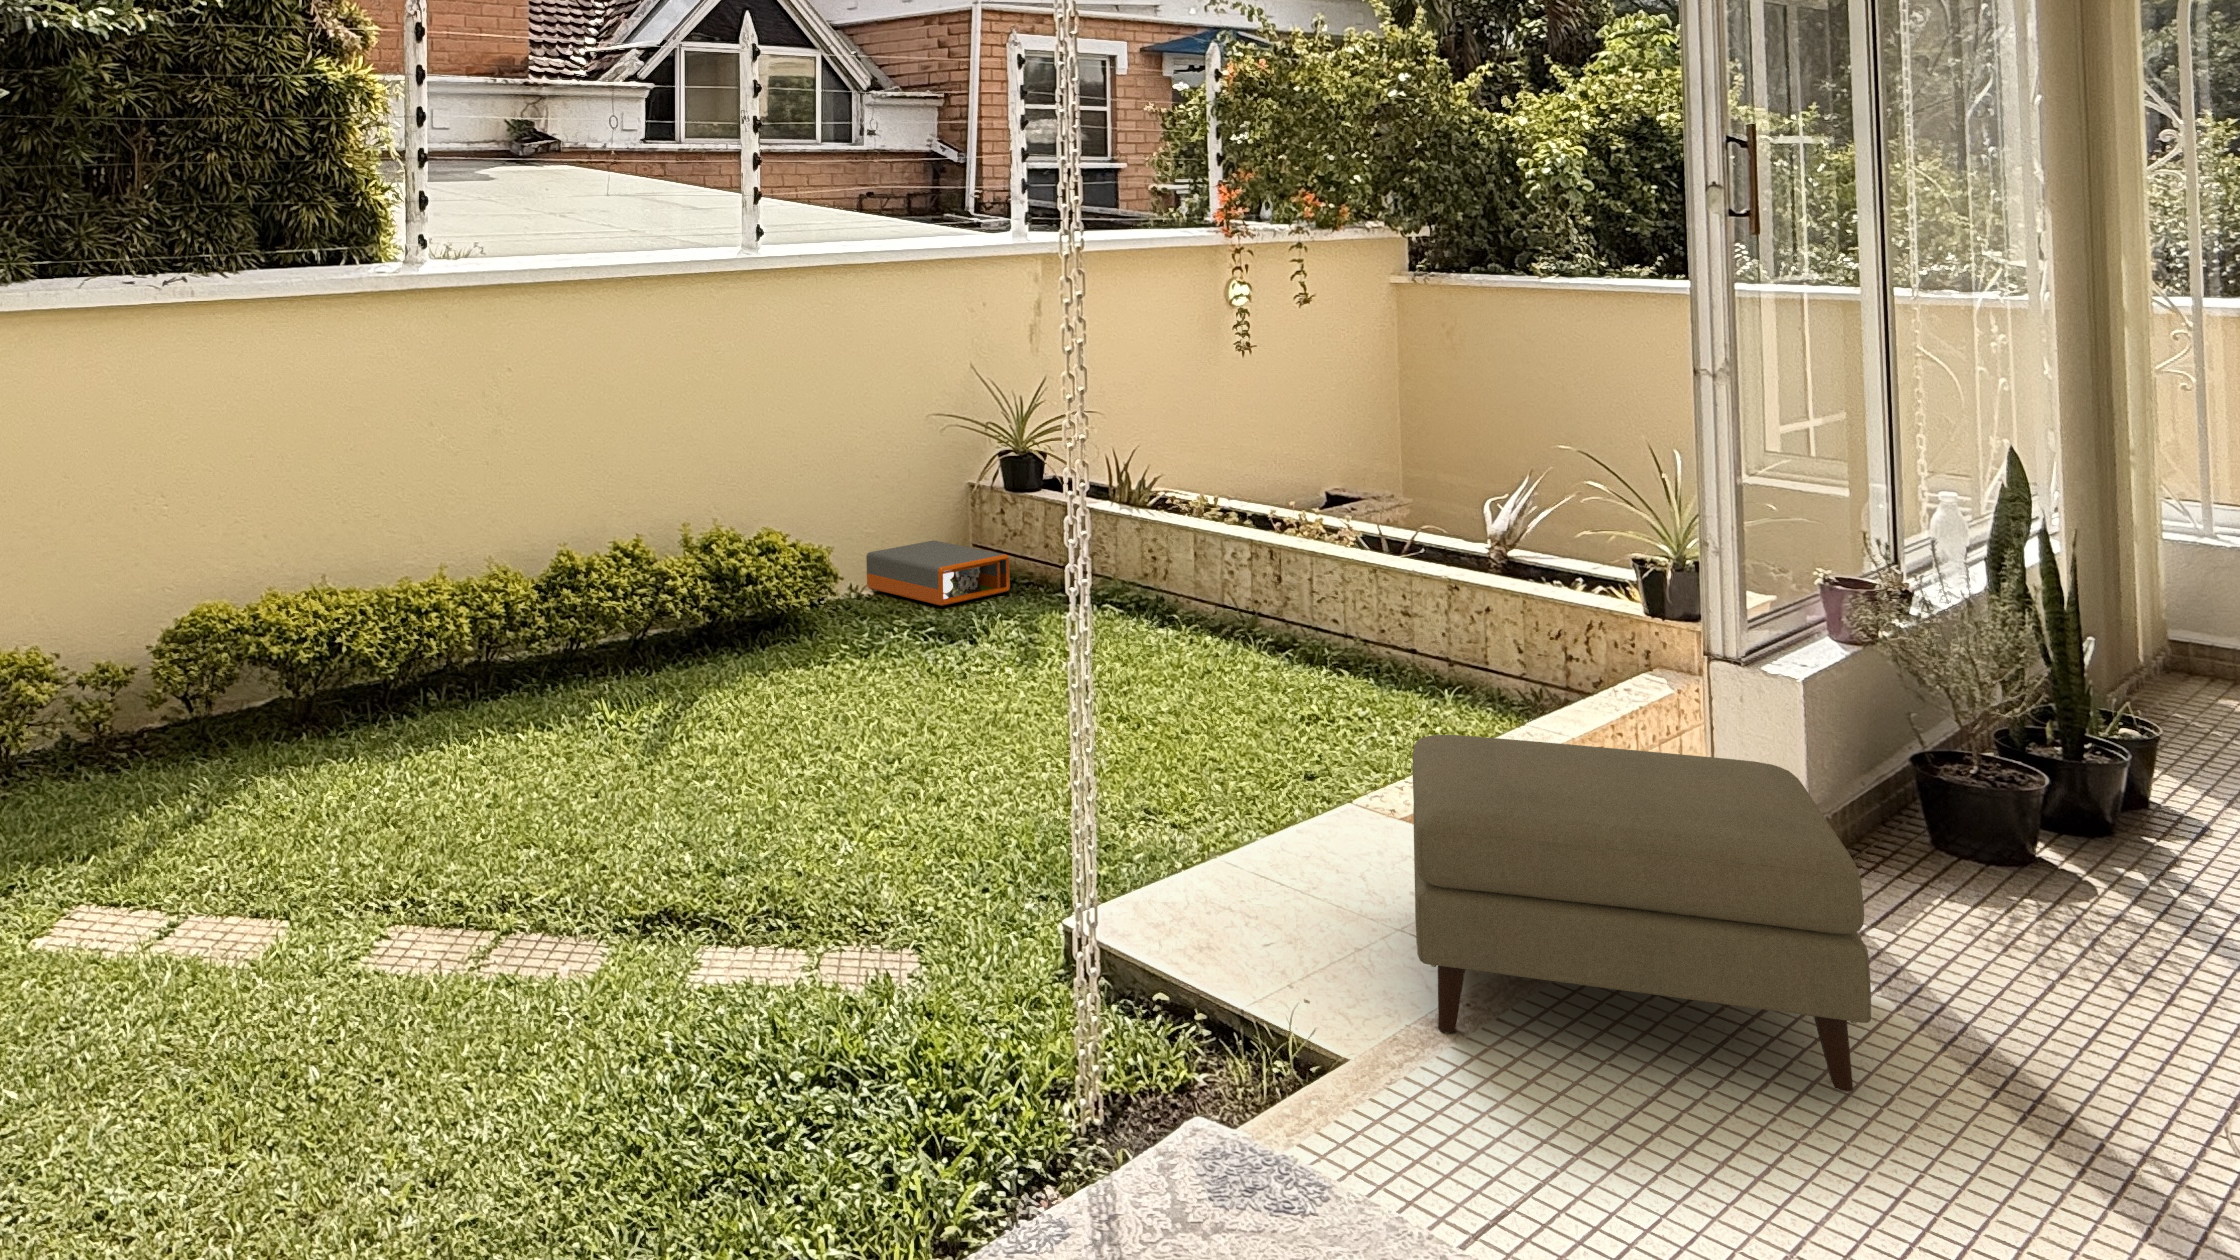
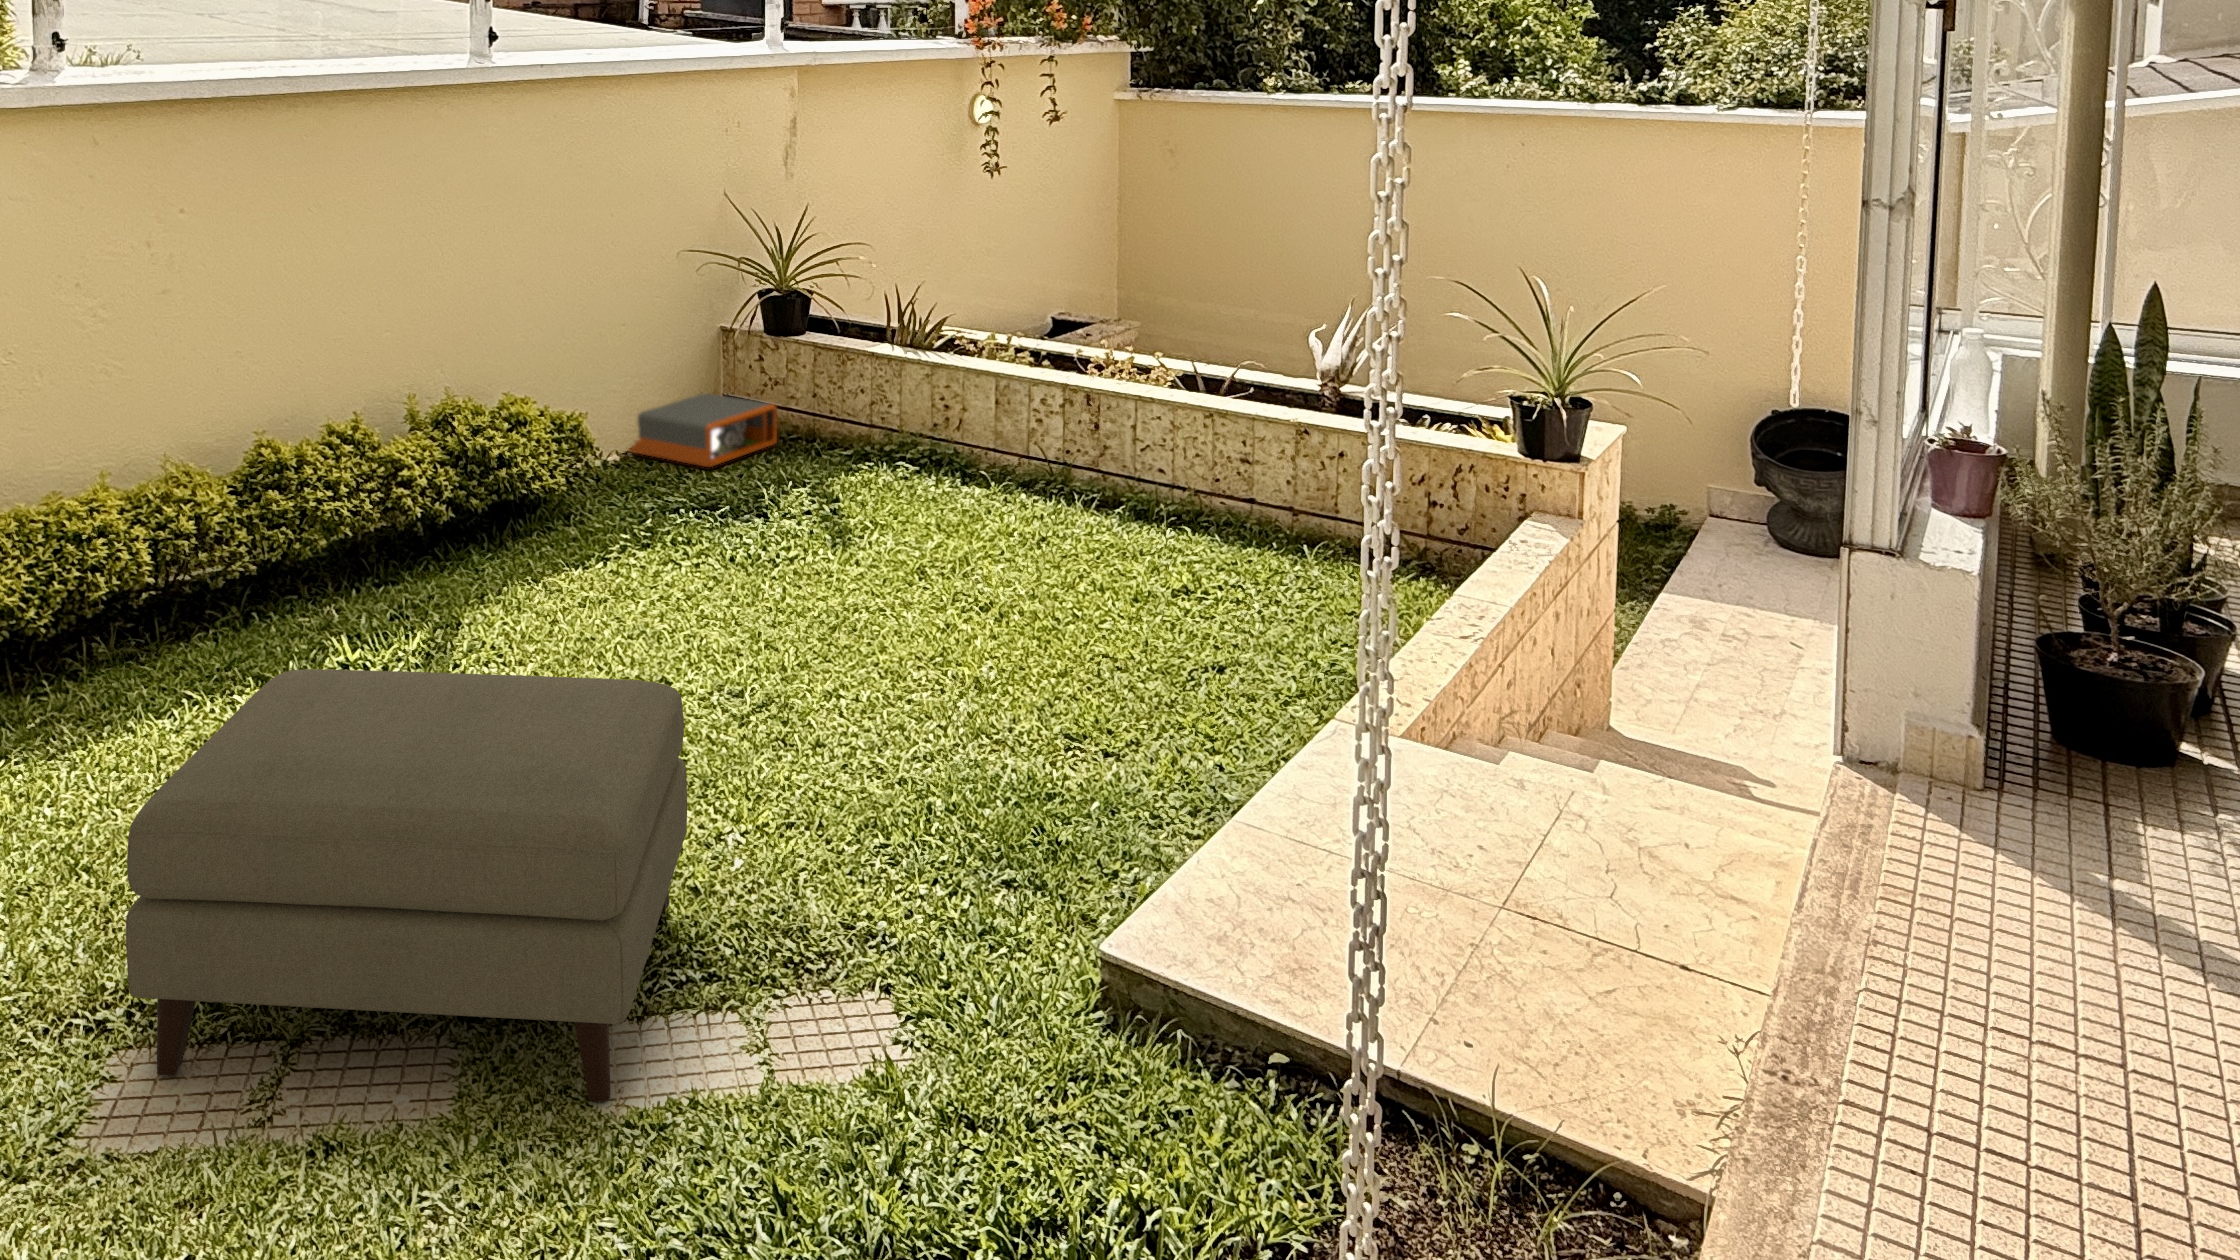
ottoman: present [1413,735,1871,1092] -> present [126,669,687,1103]

